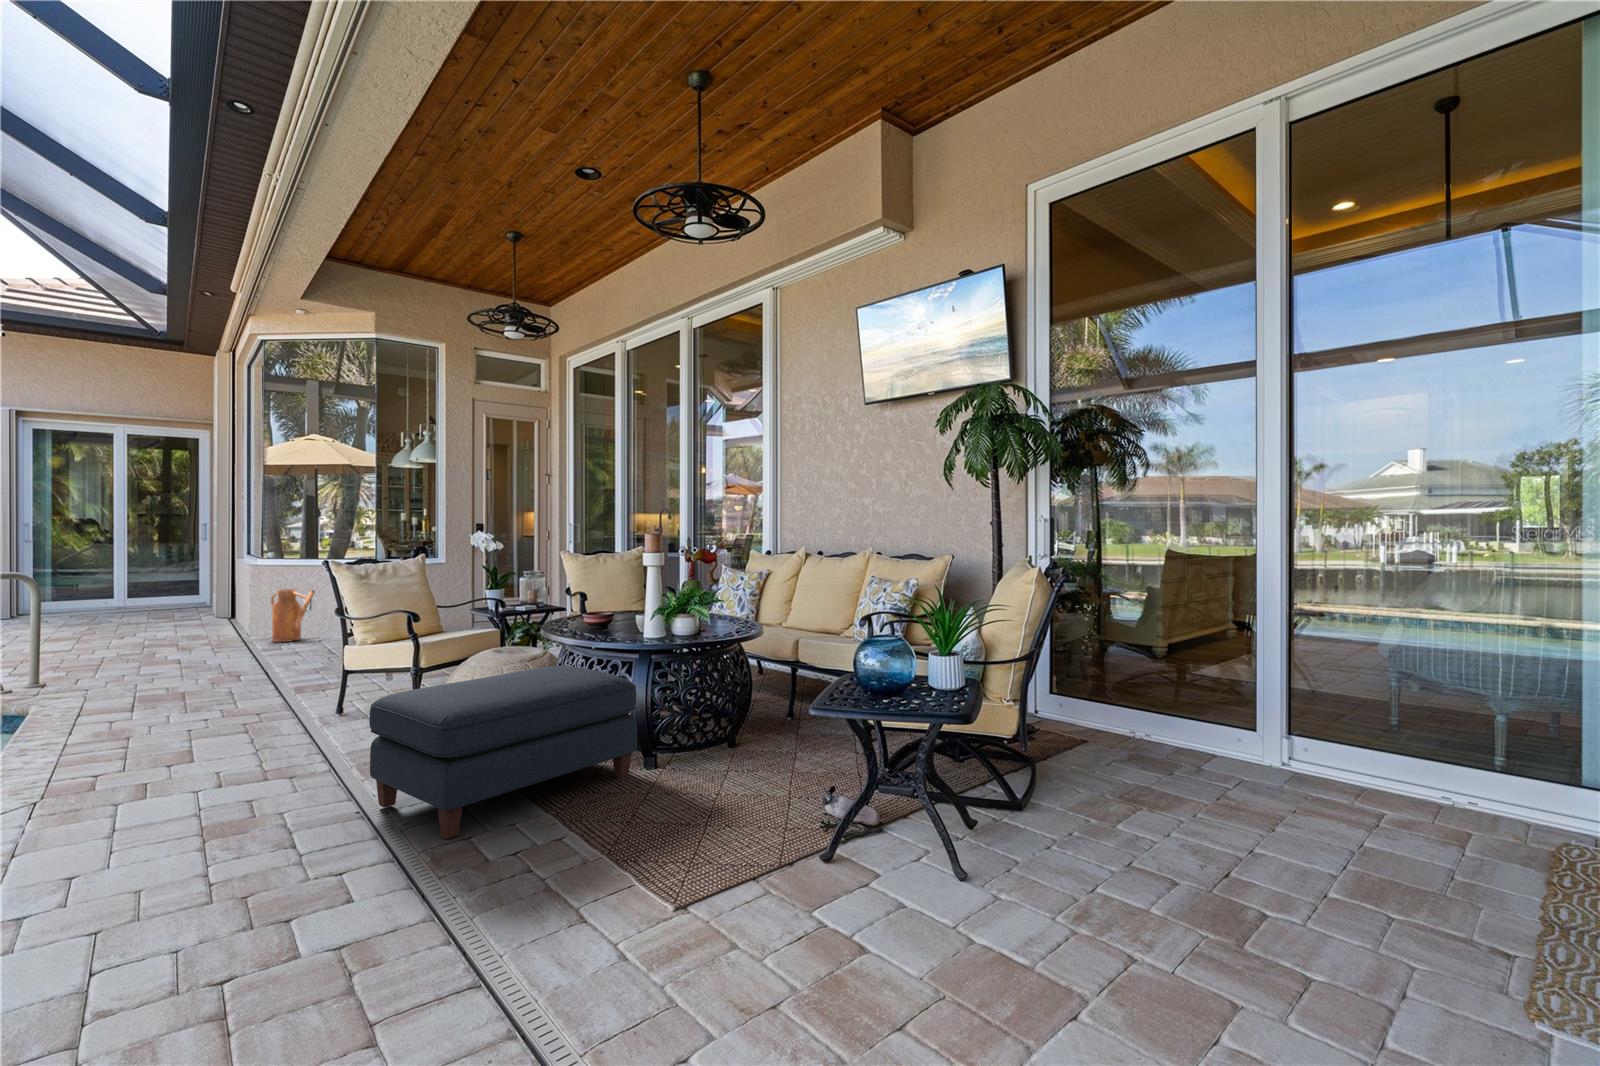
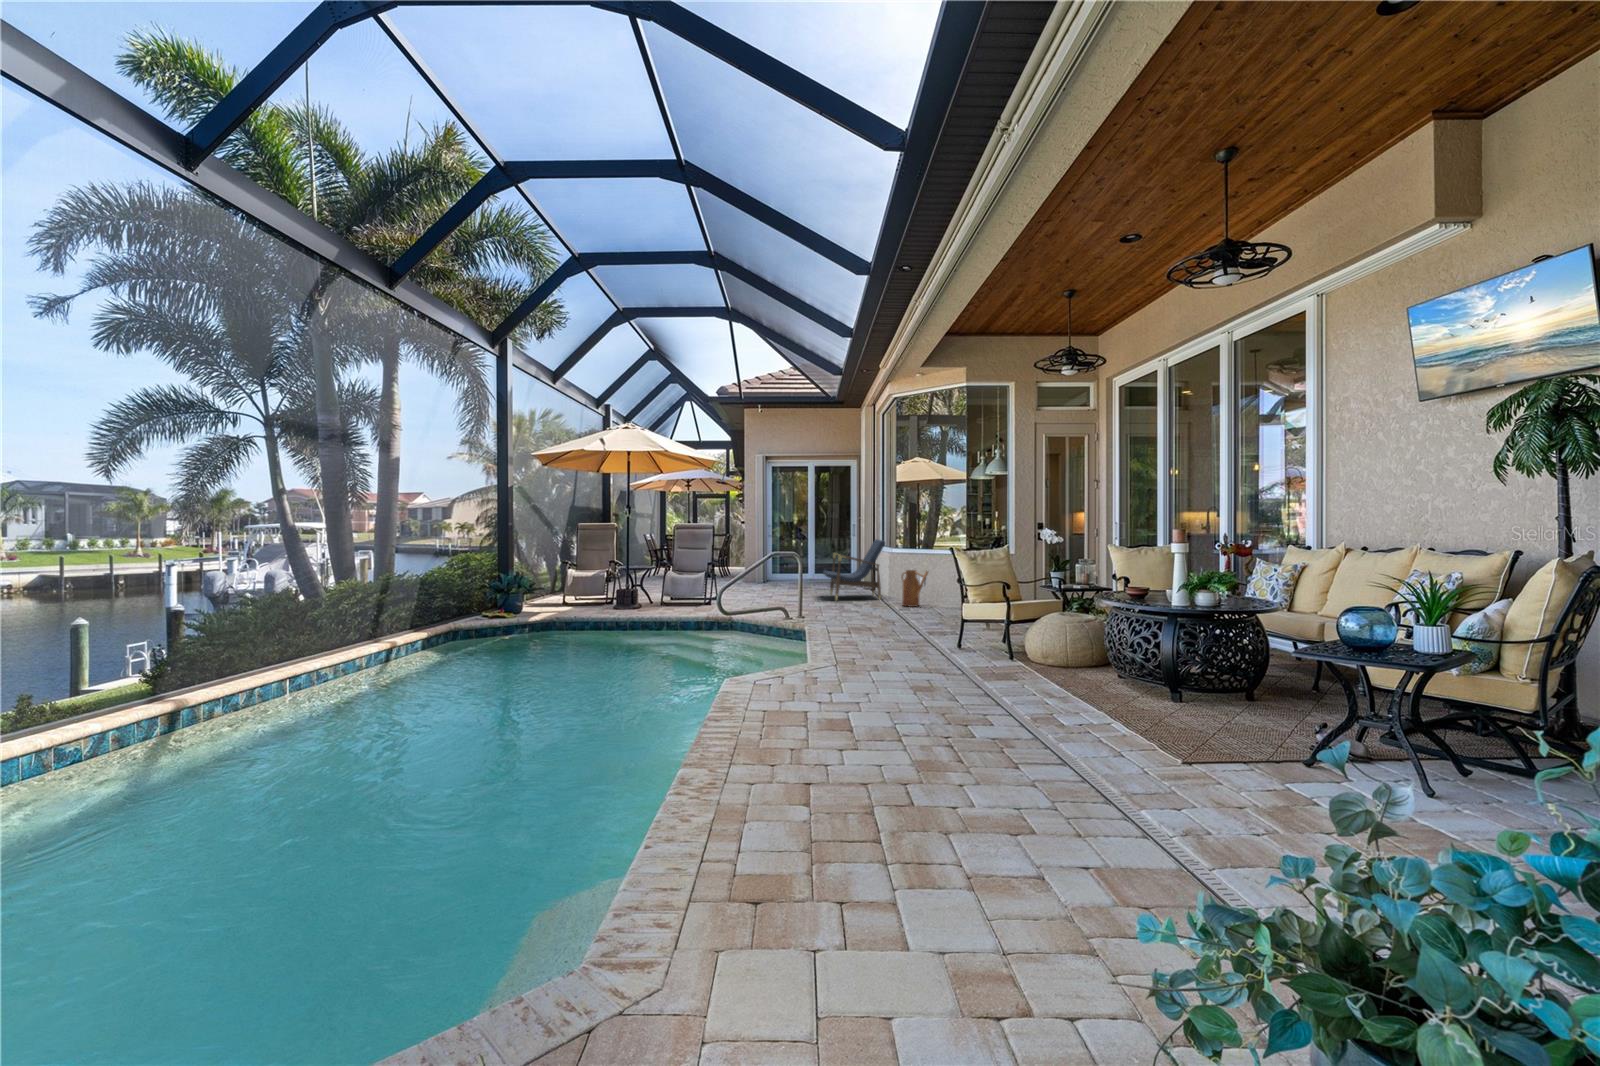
lounge chair: none [129,546,247,642] -> present [823,539,885,600]
ottoman: present [369,666,637,839] -> none [989,622,1165,712]

